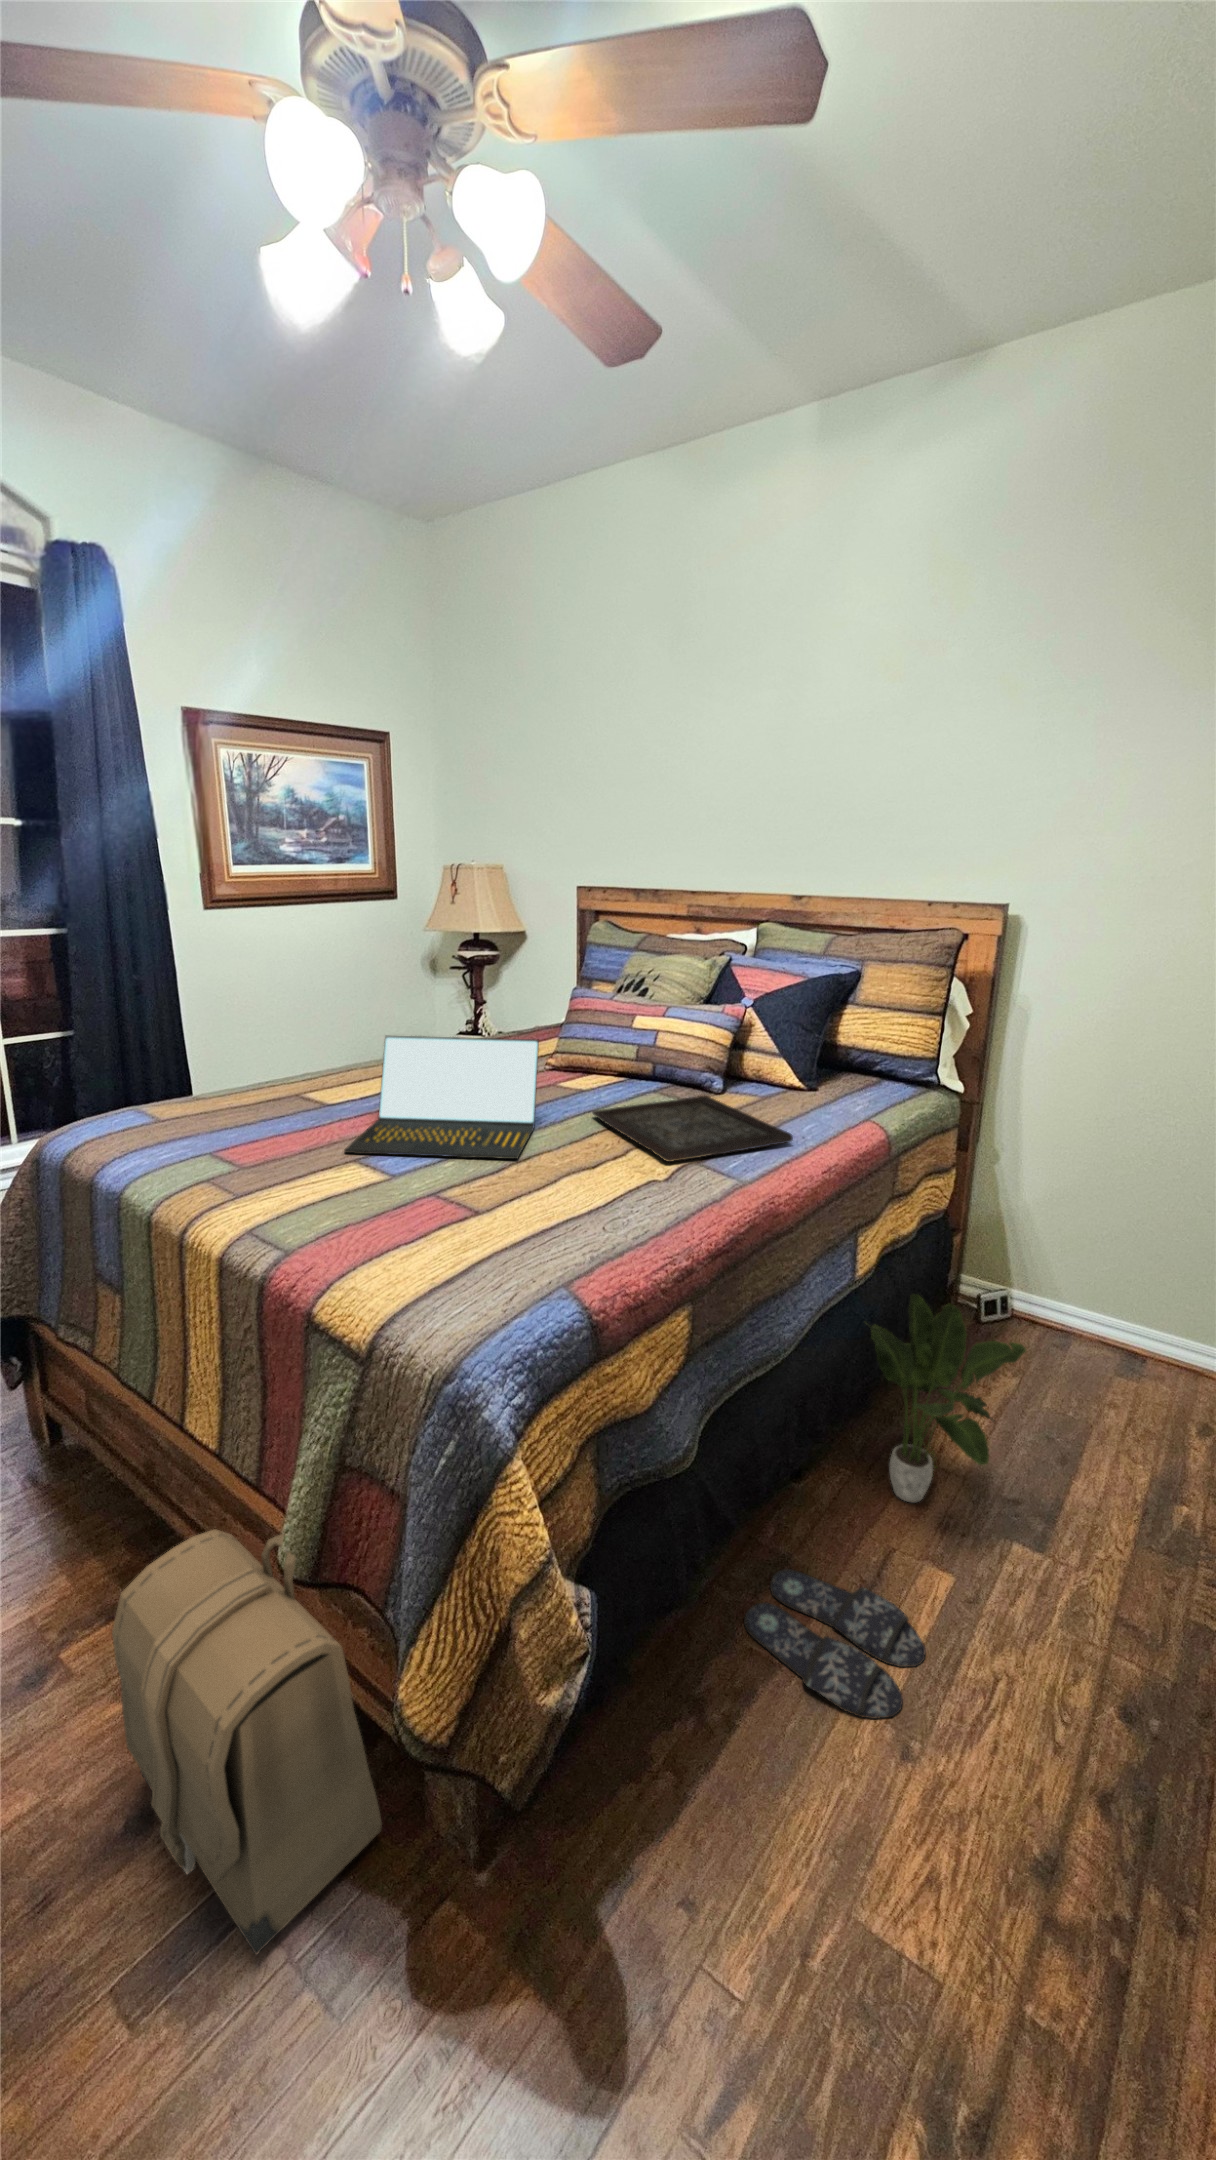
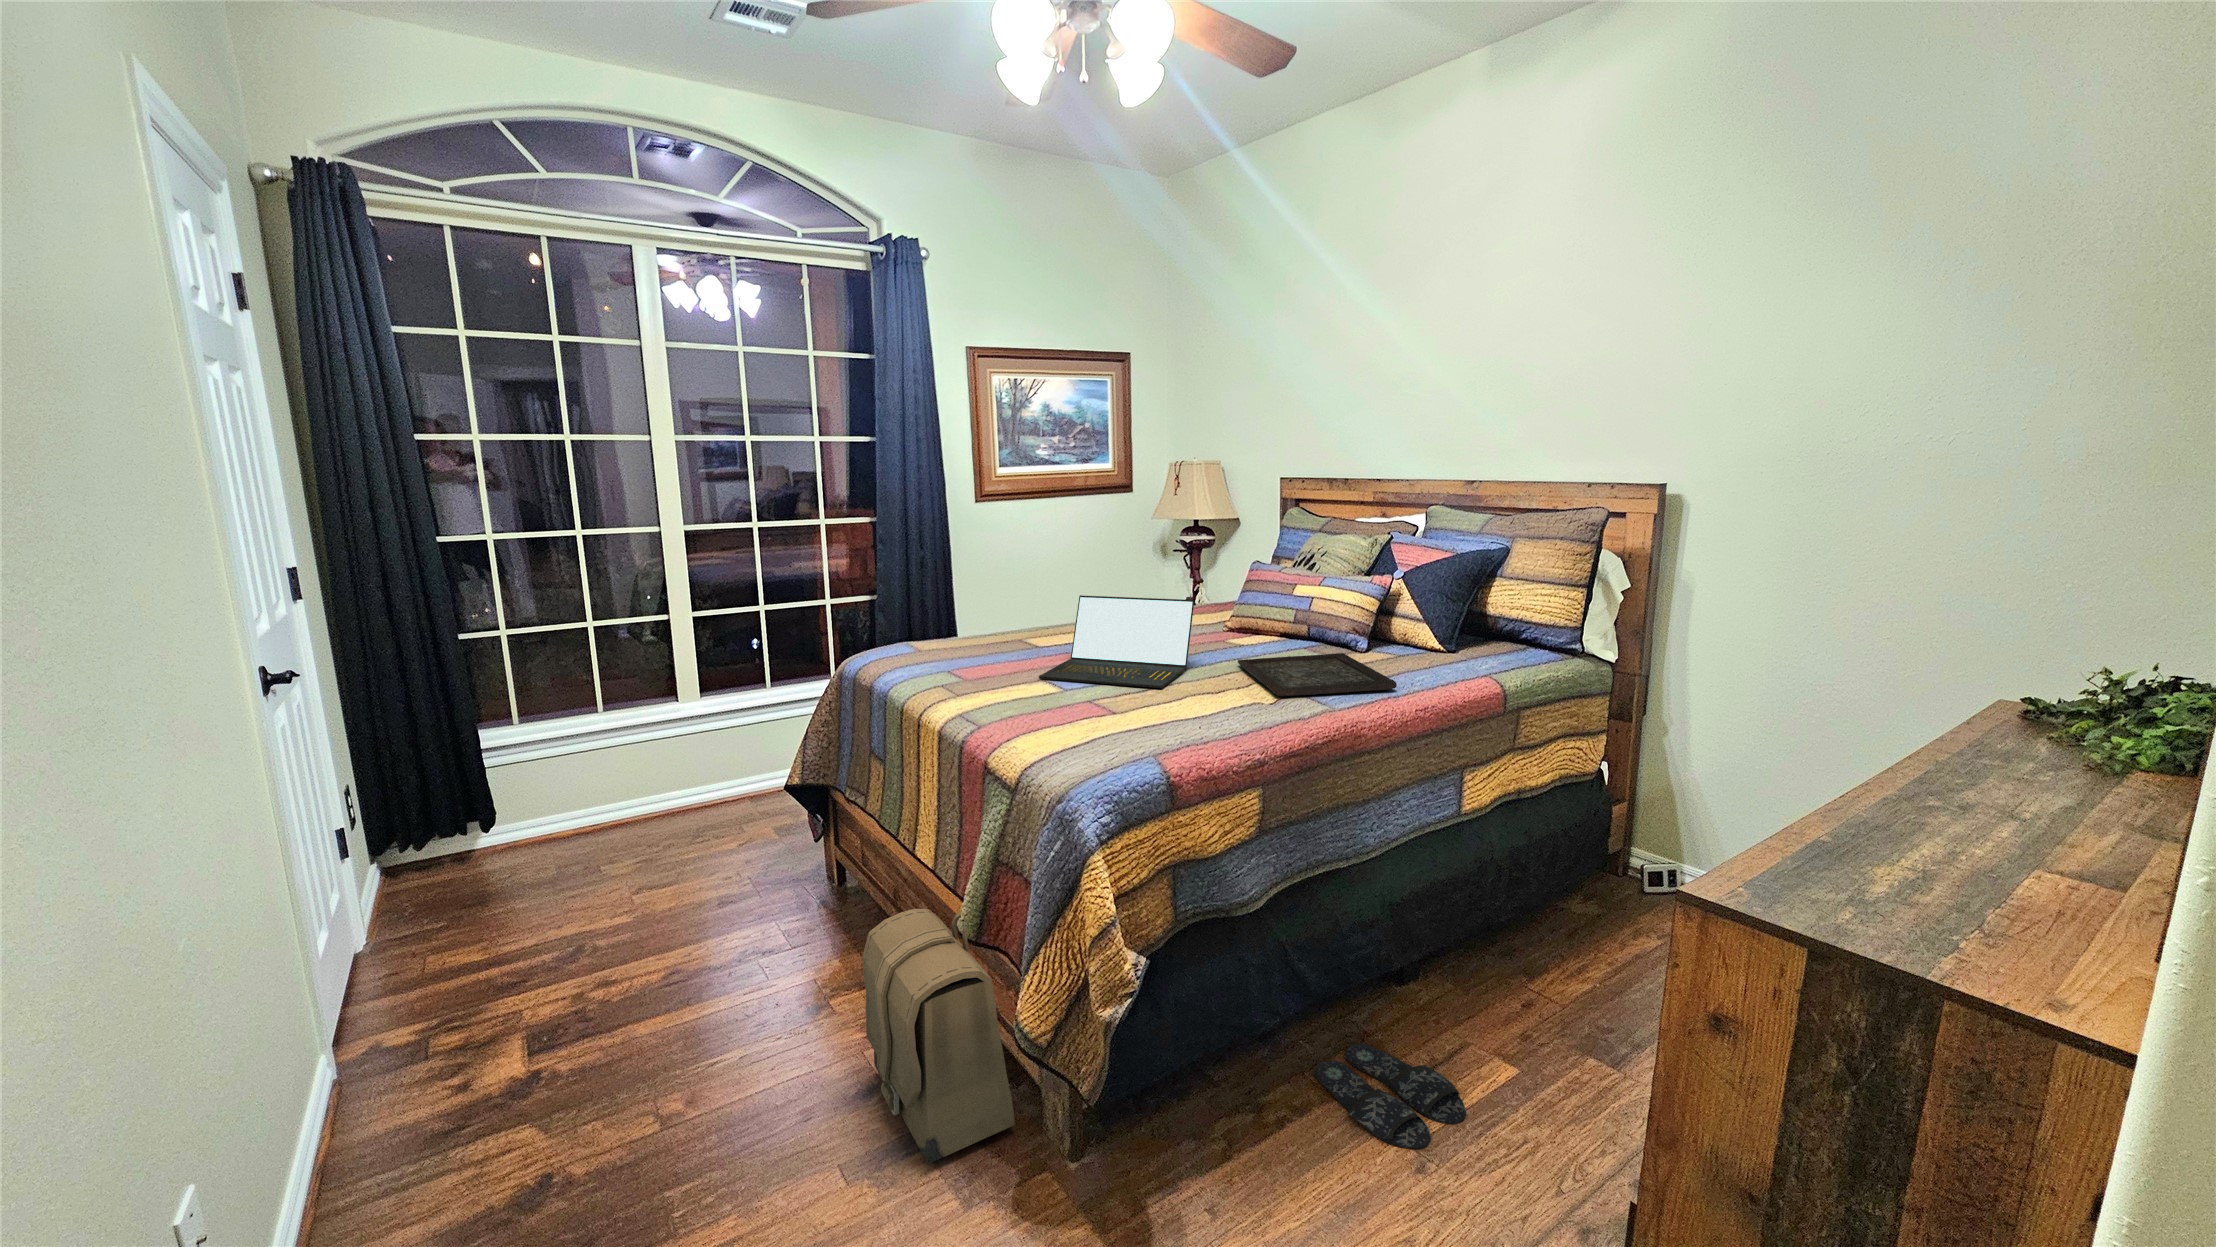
potted plant: present [868,1294,1026,1502] -> none [1452,826,1599,1020]

